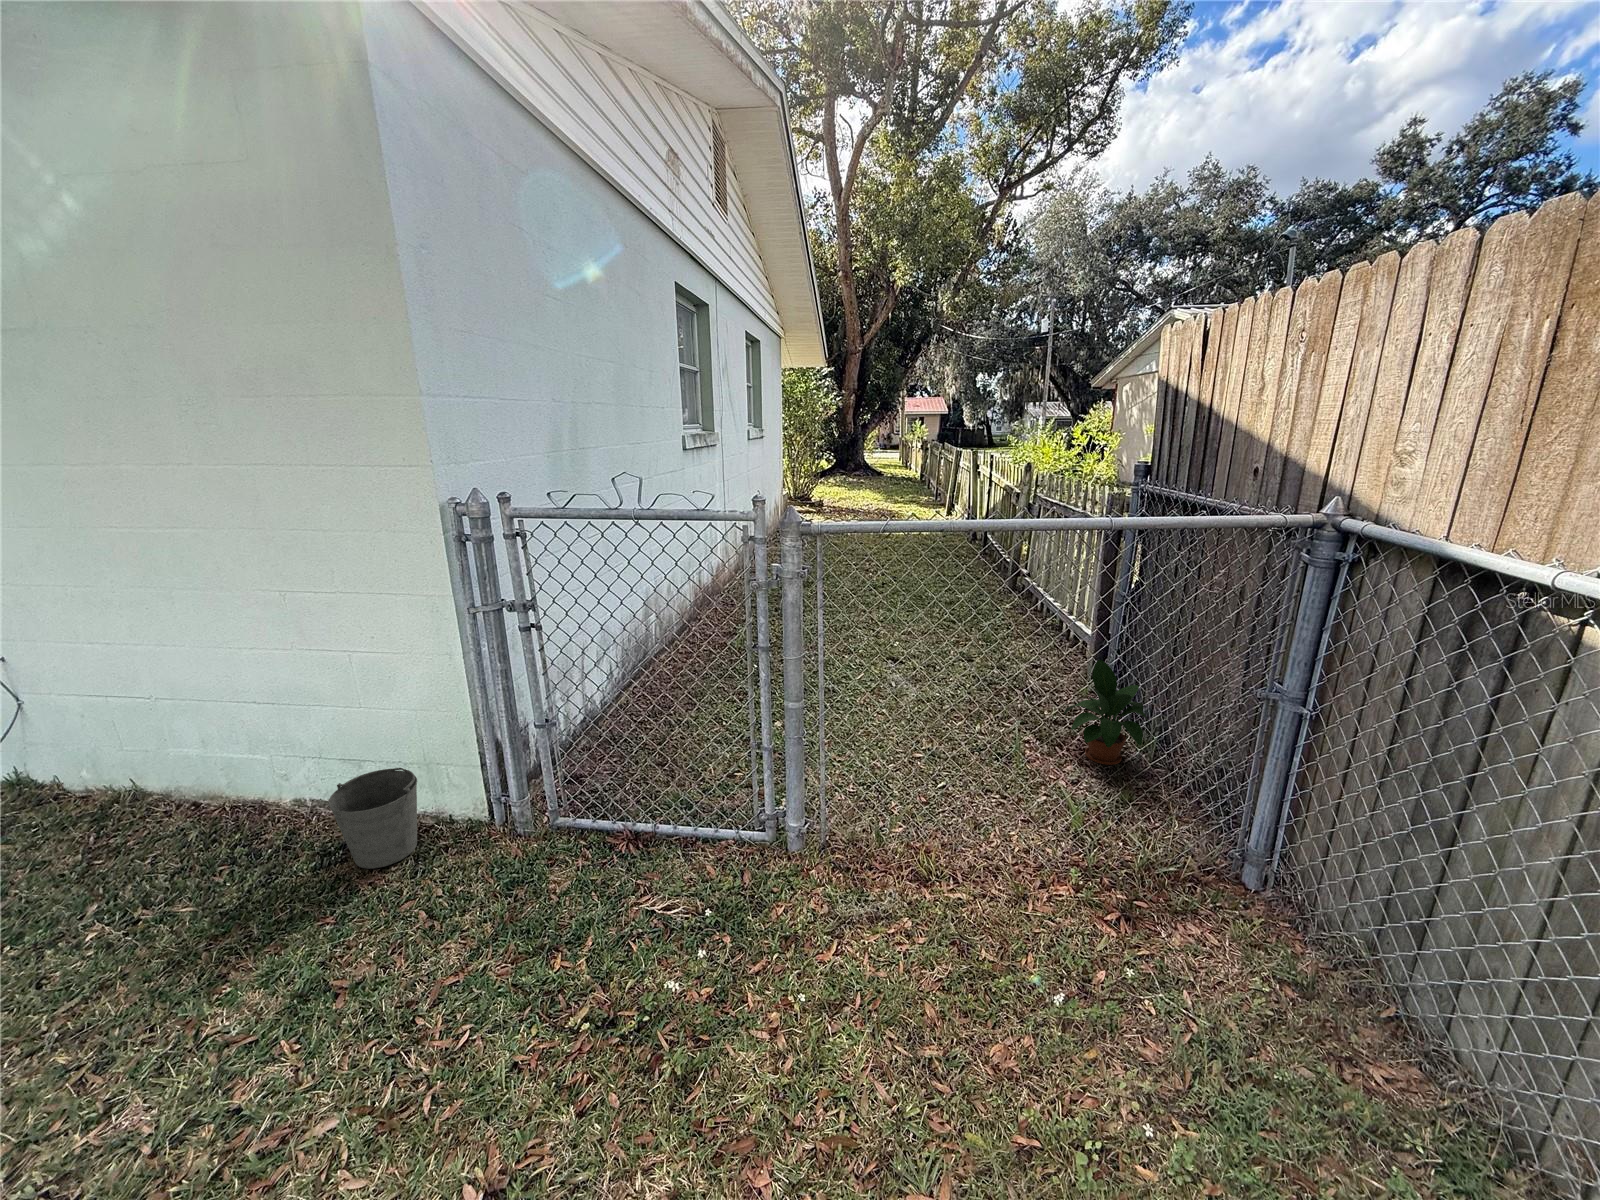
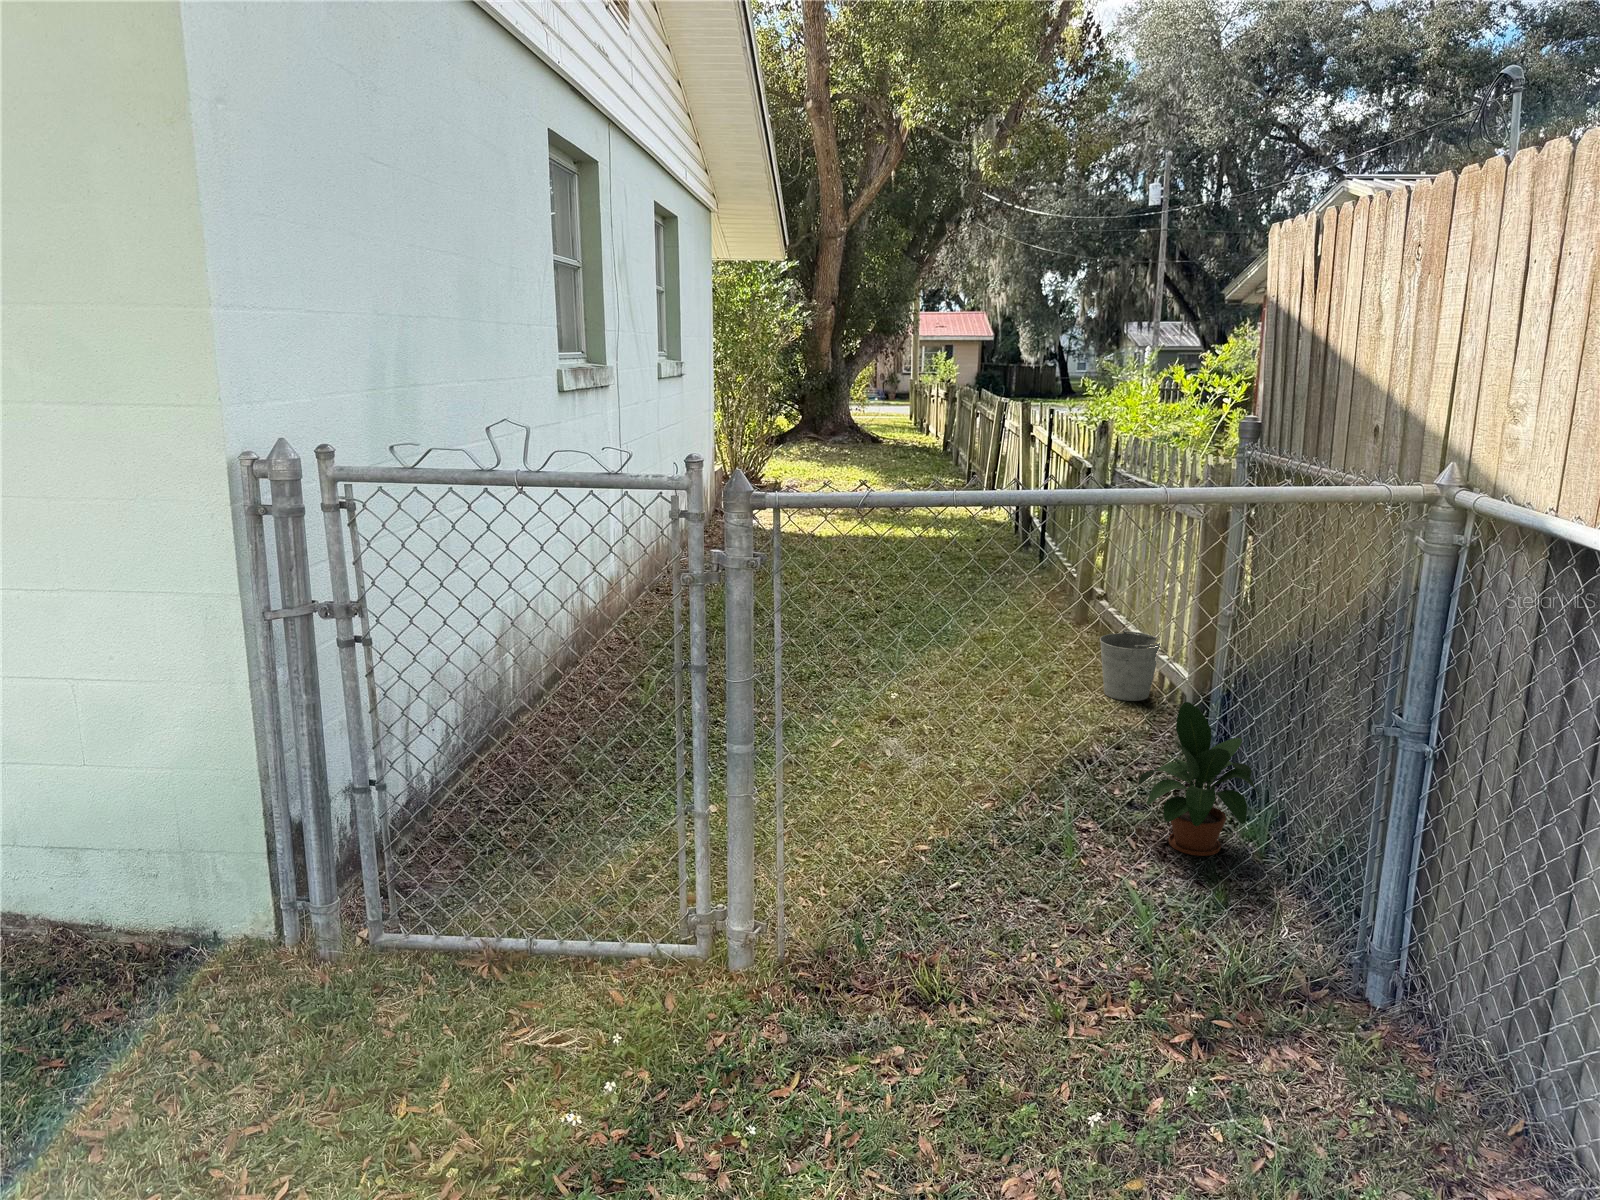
bucket: present [328,768,417,869] -> present [1100,630,1160,701]

